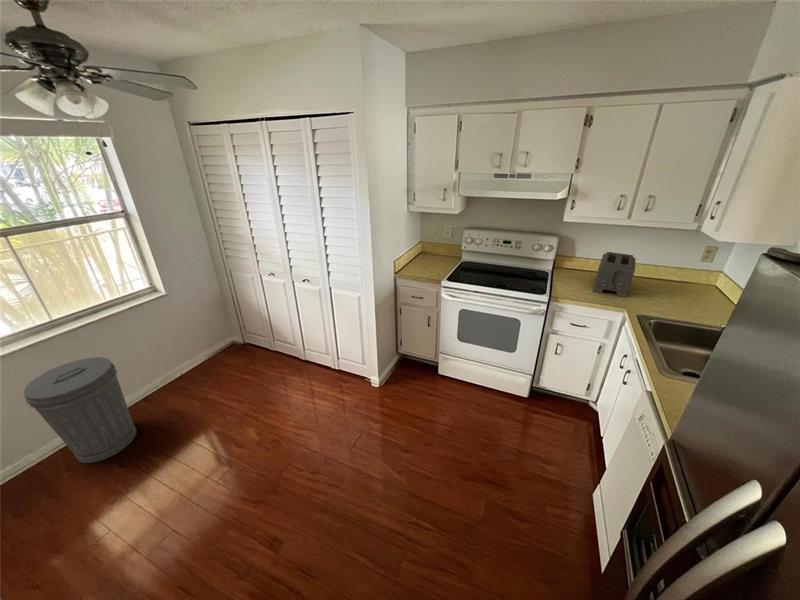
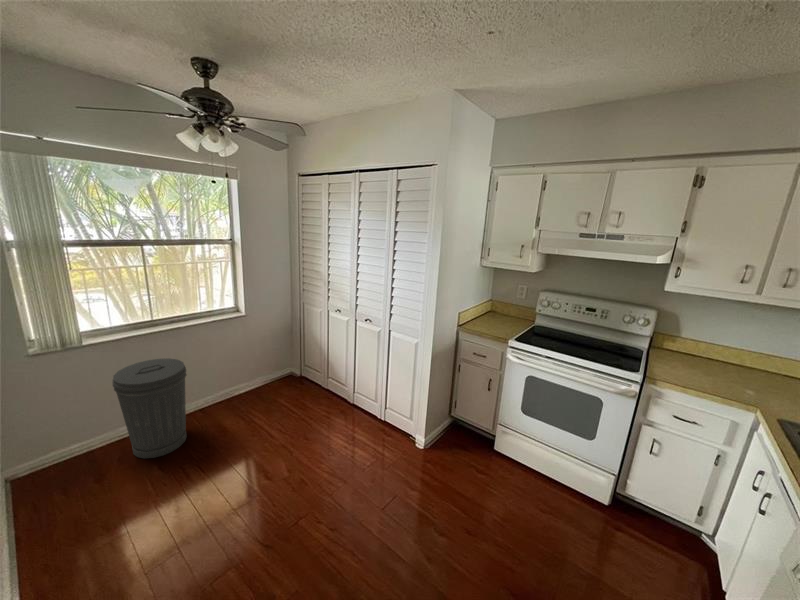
toaster: present [593,252,636,297] -> none [704,334,769,394]

